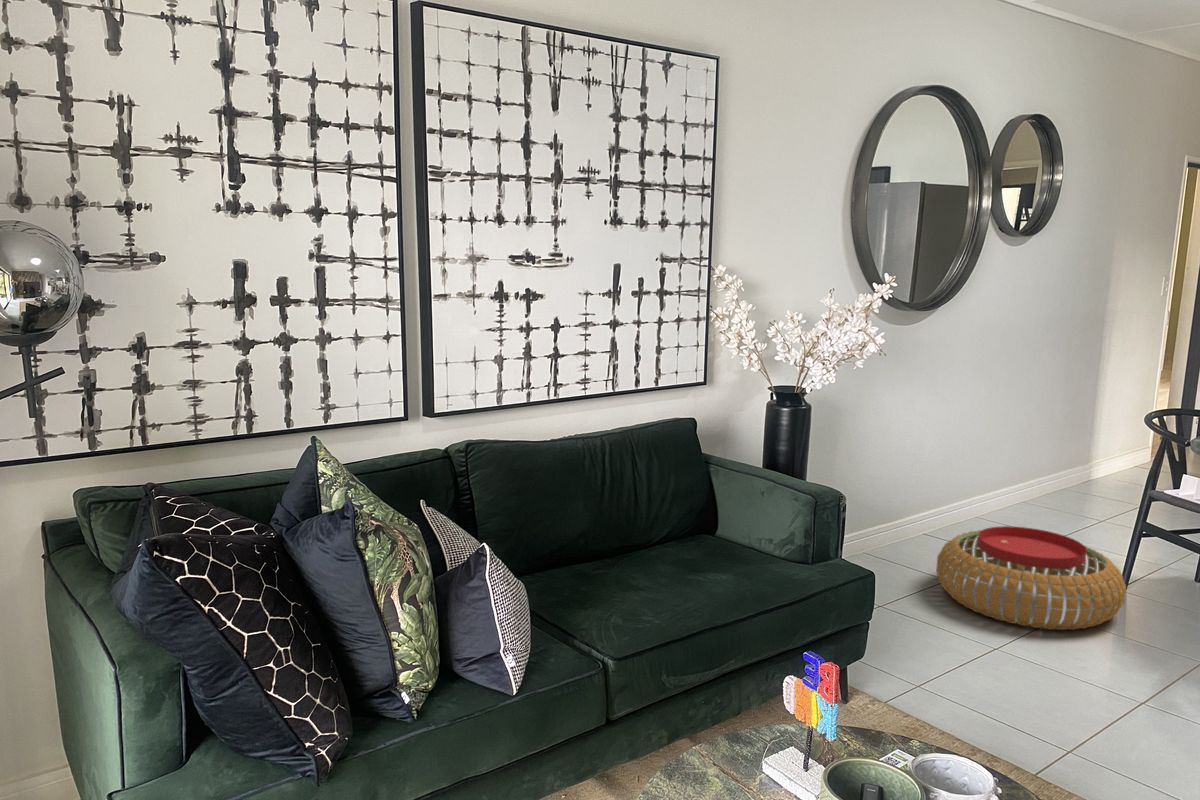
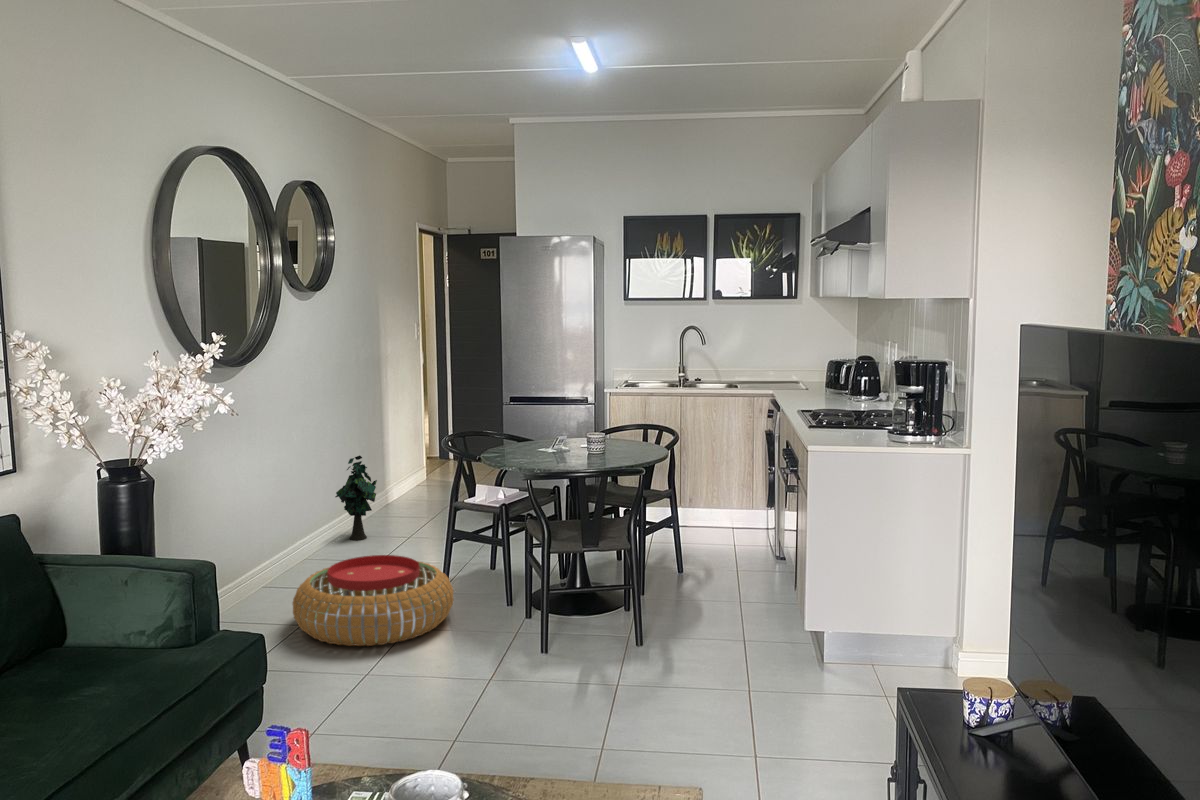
decorative plant: none [1019,420,1072,512] -> present [335,456,377,540]

